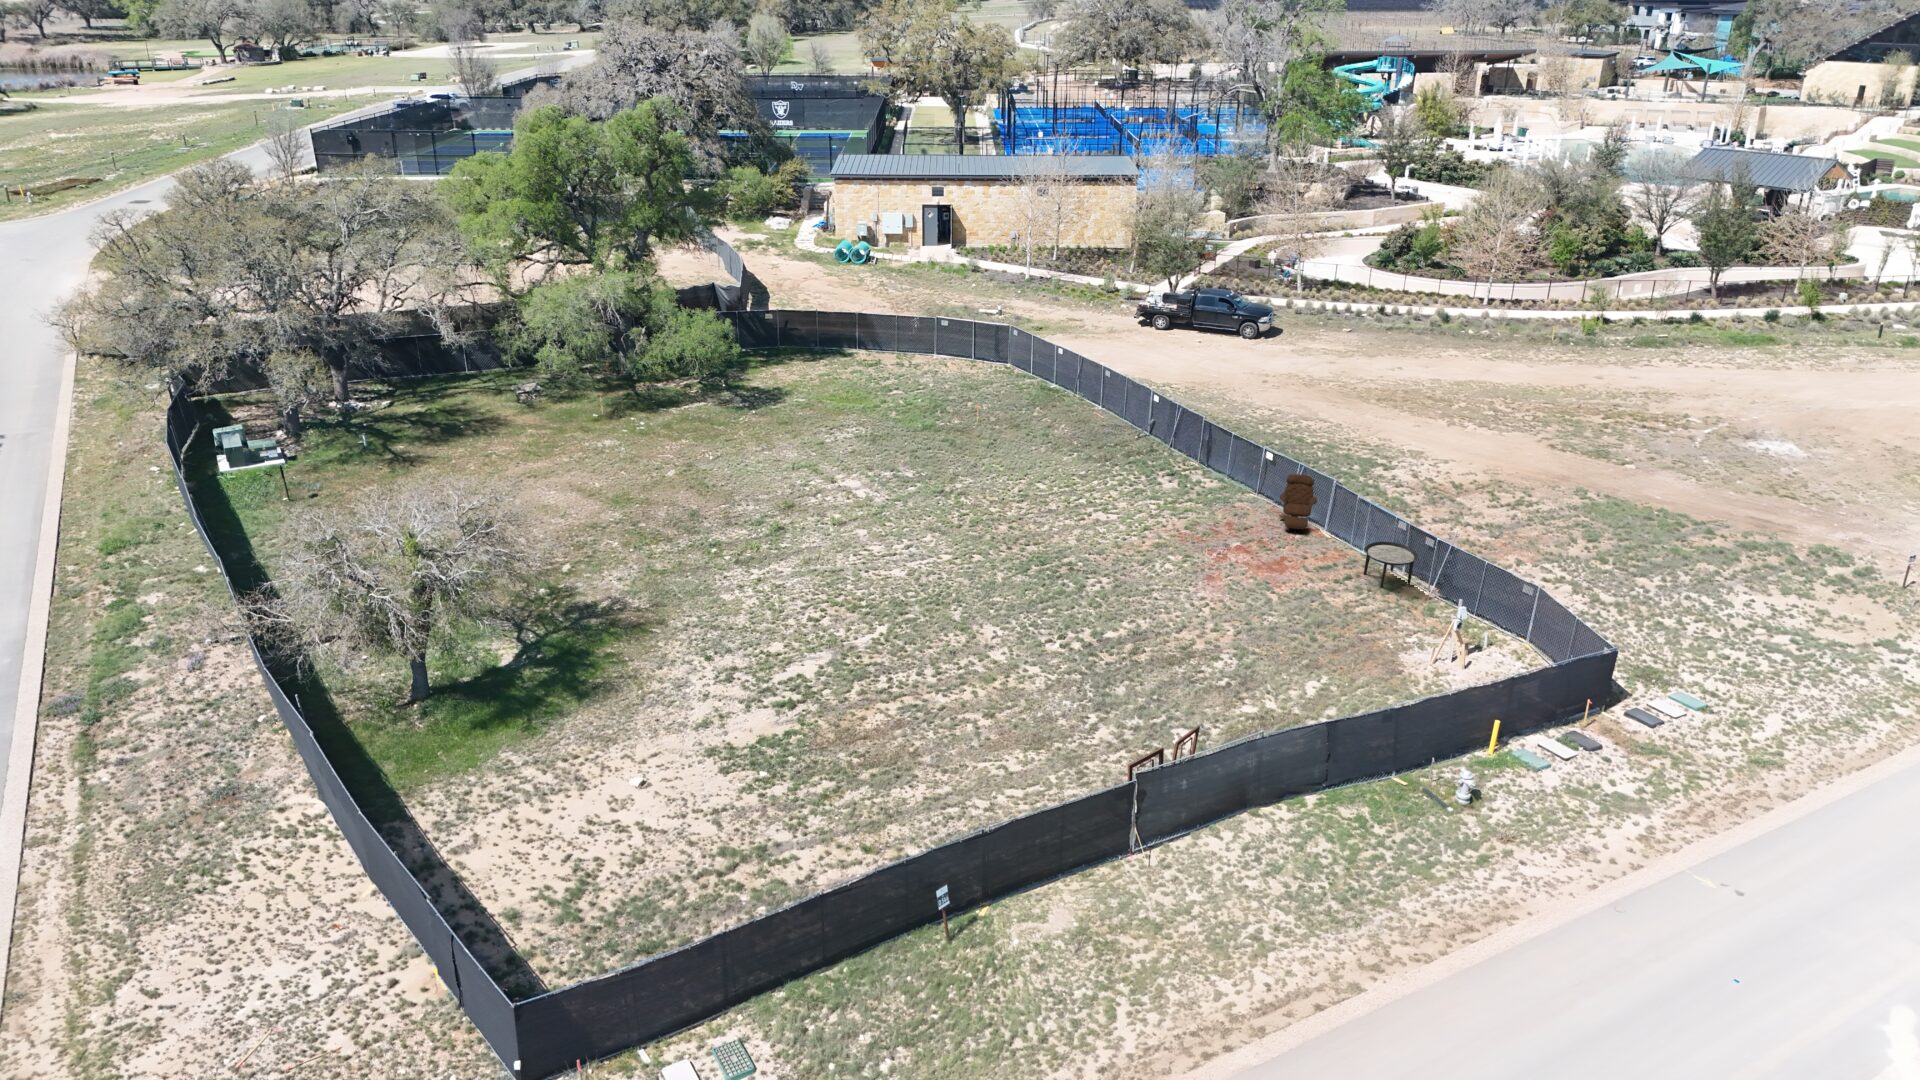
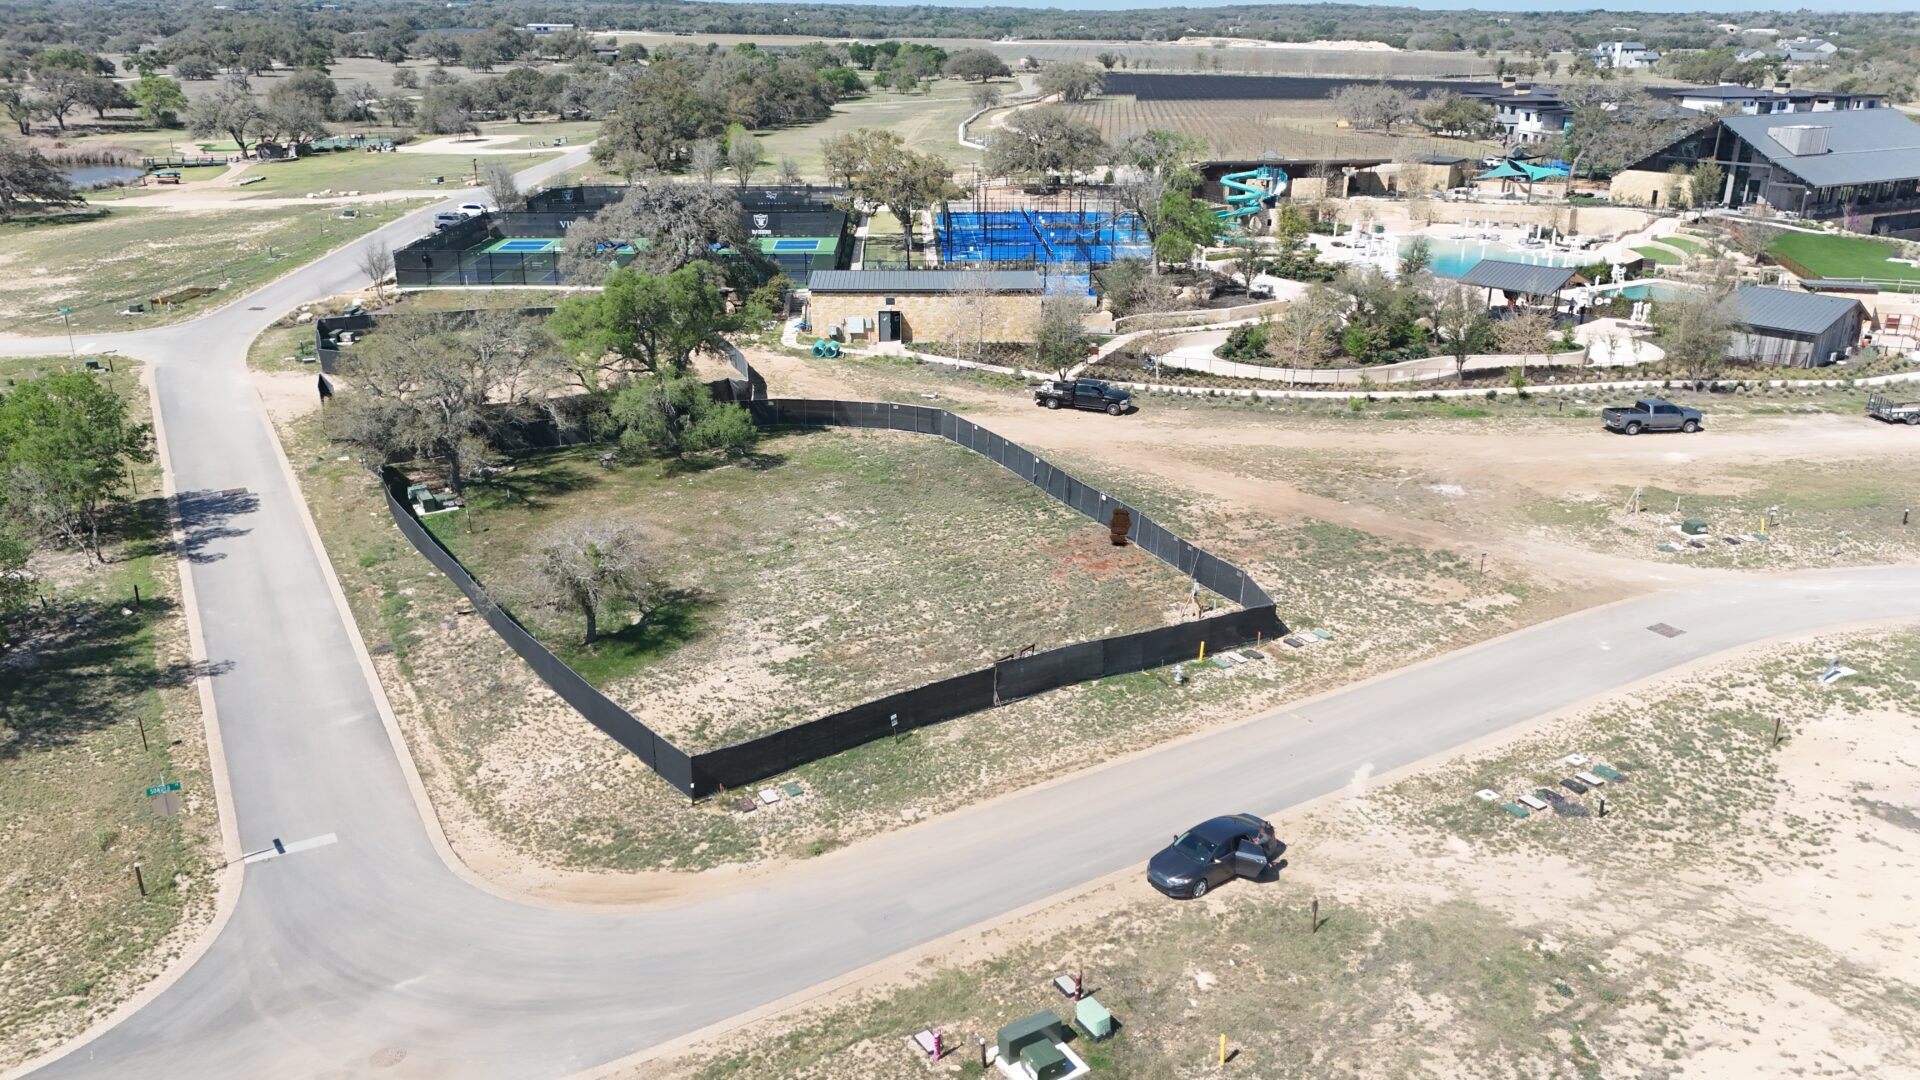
round table: present [1364,542,1418,588] -> none [1154,548,1185,576]

